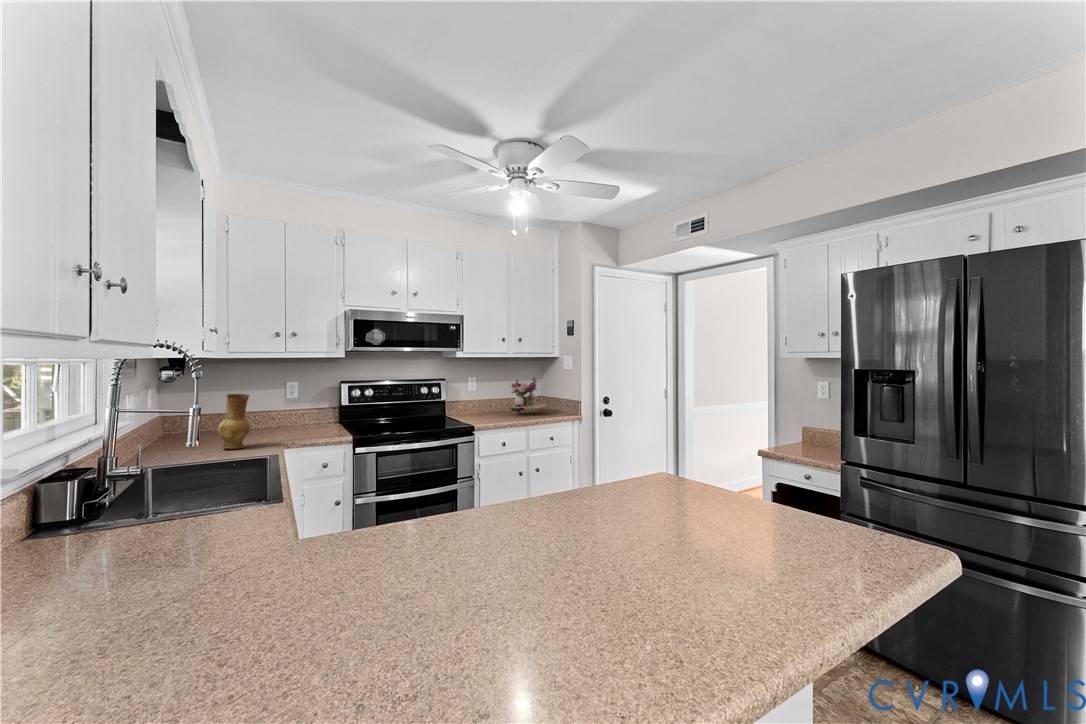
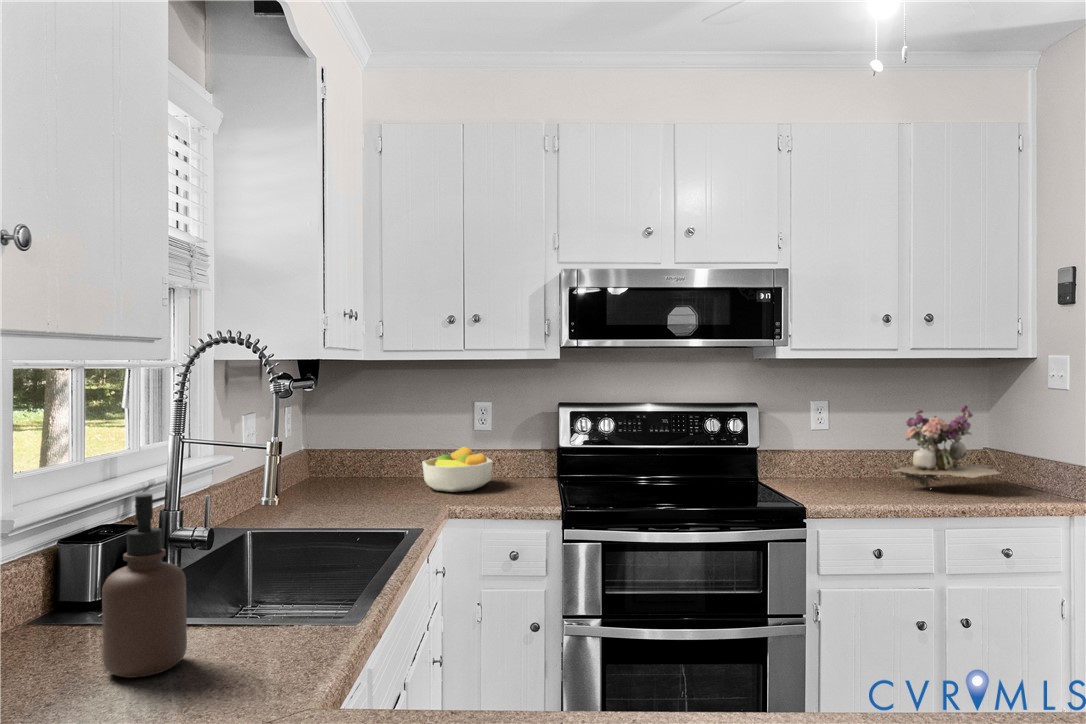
ceramic jug: present [218,394,251,449] -> none [354,418,400,511]
fruit bowl: none [255,408,303,435] -> present [422,447,493,492]
soap dispenser: none [124,442,182,546] -> present [102,494,187,678]

